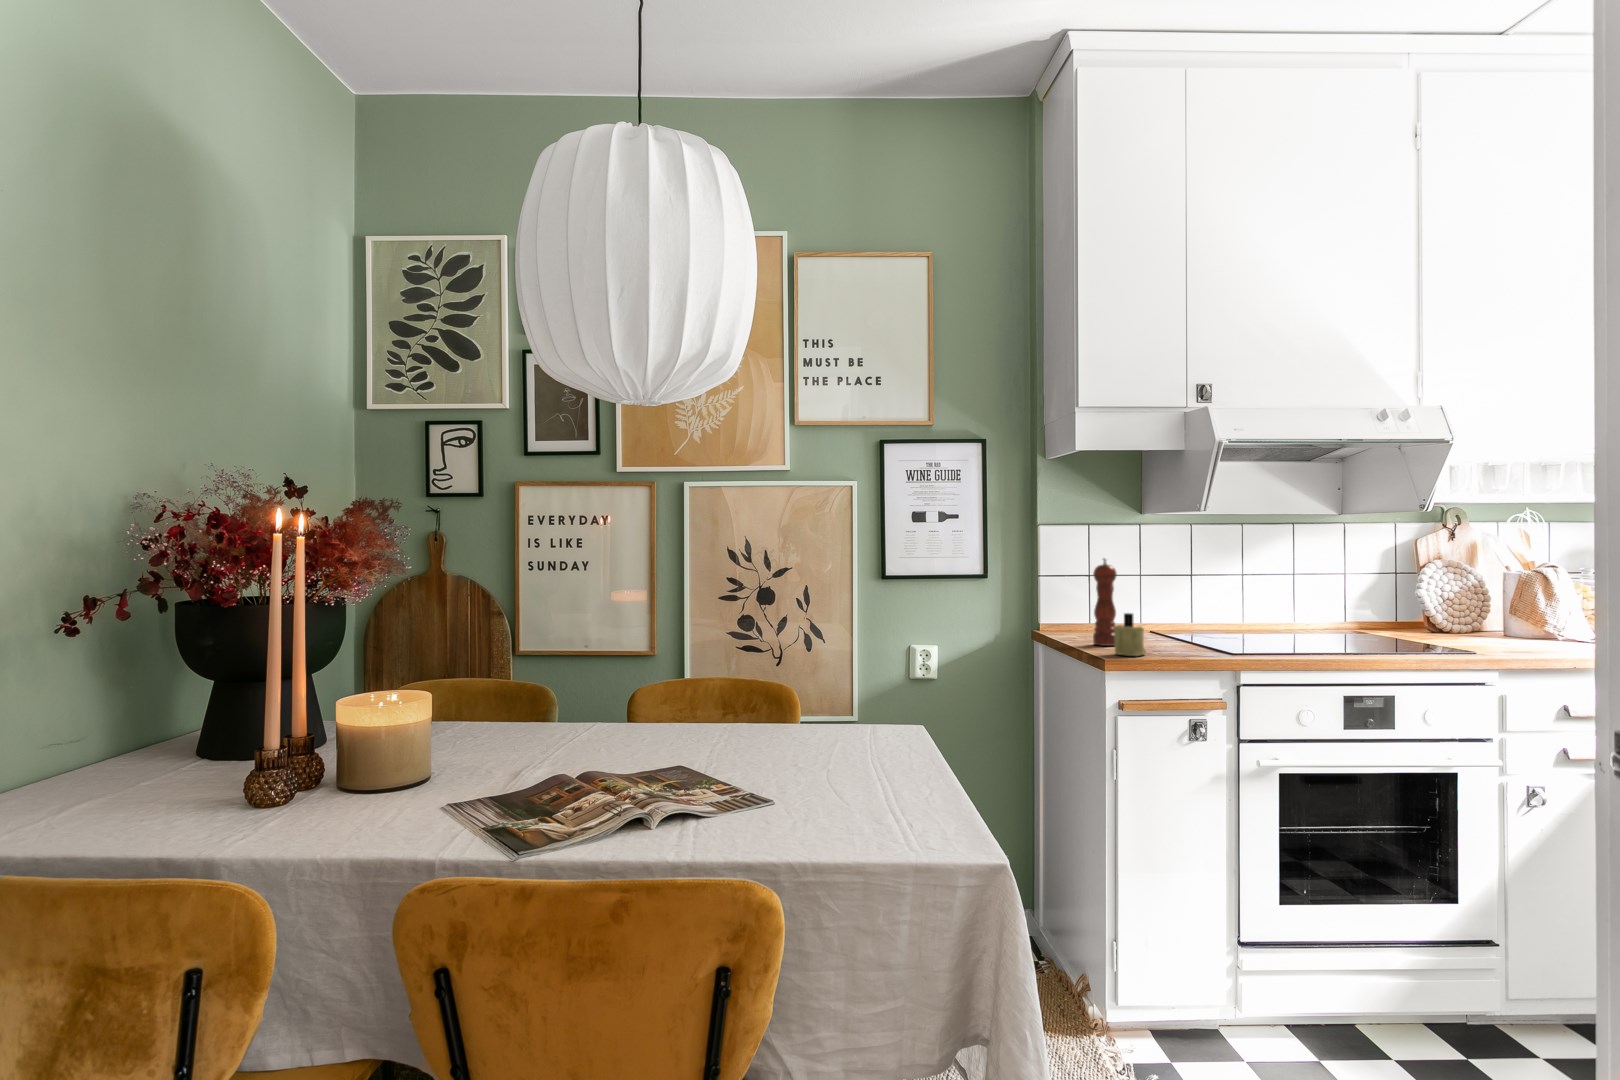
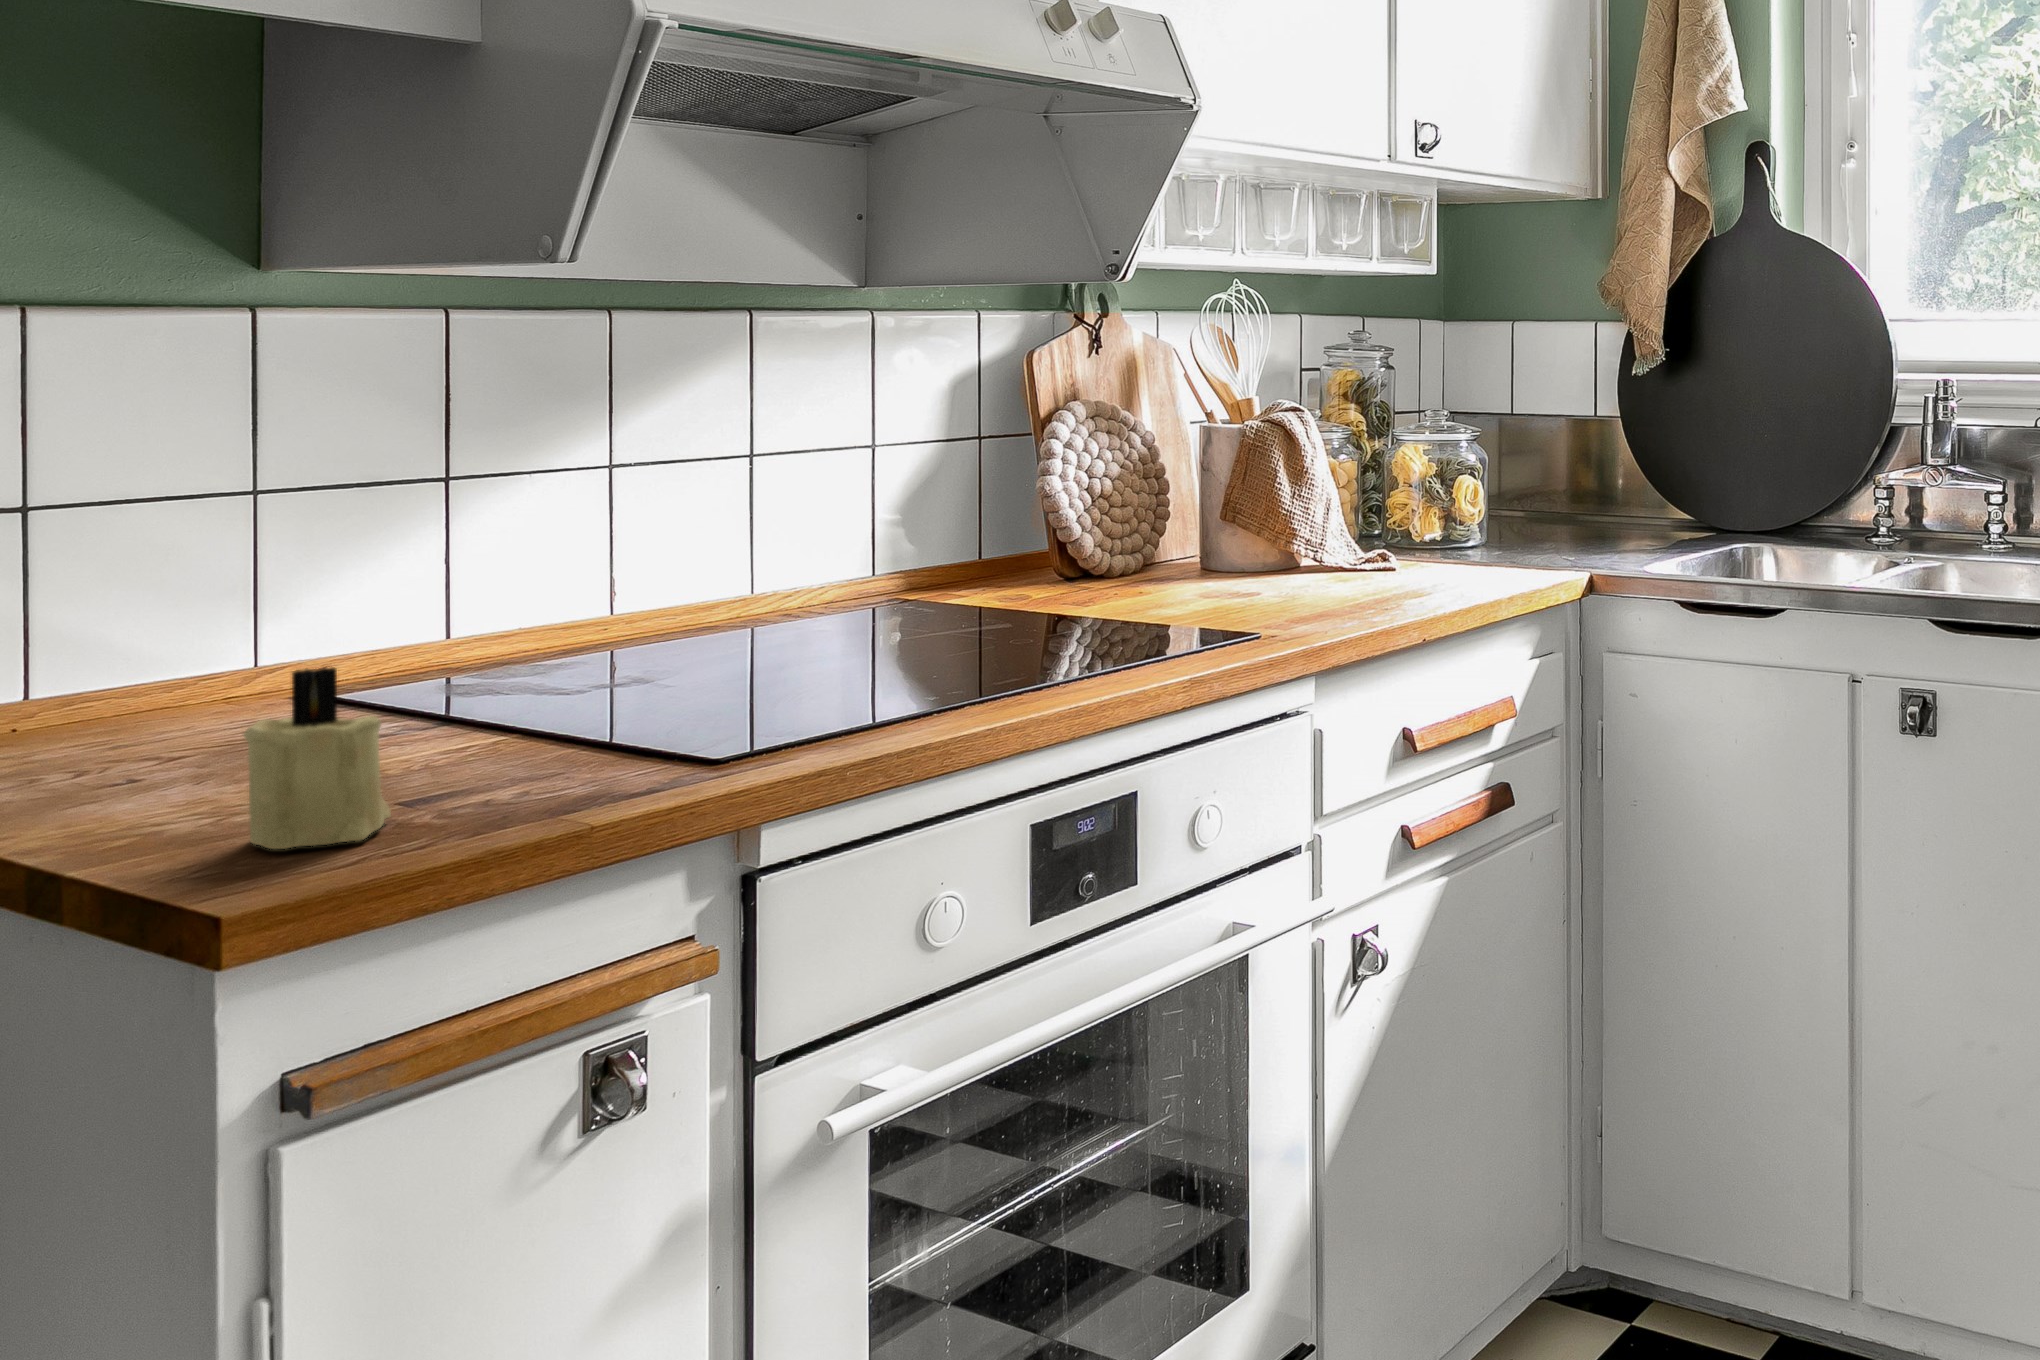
pepper mill: present [1093,558,1117,646] -> none [107,443,223,805]

